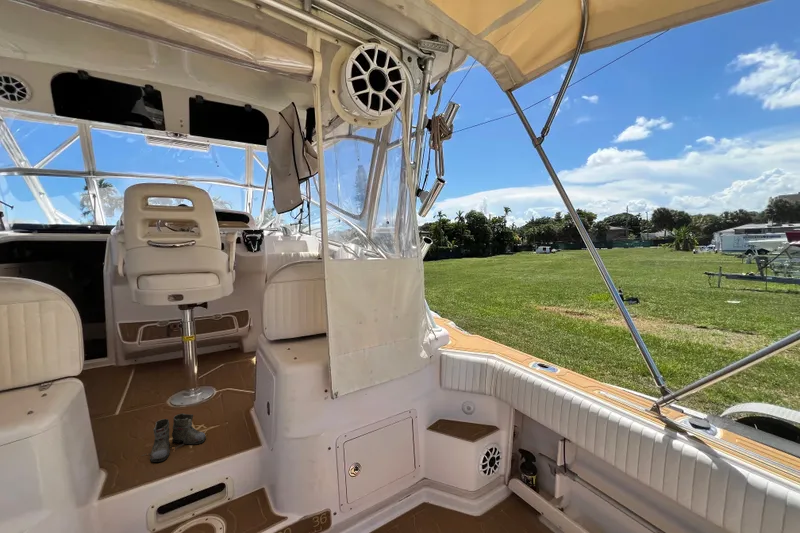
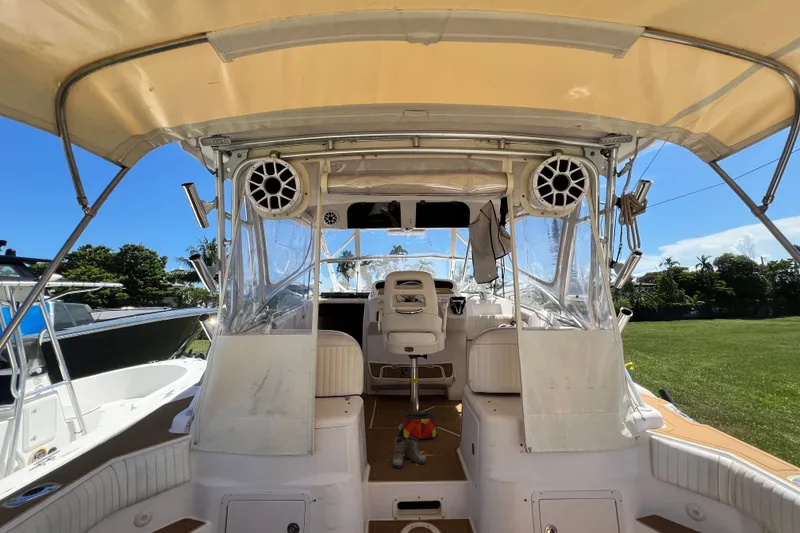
bag: none [166,373,225,414] -> present [398,412,437,439]

